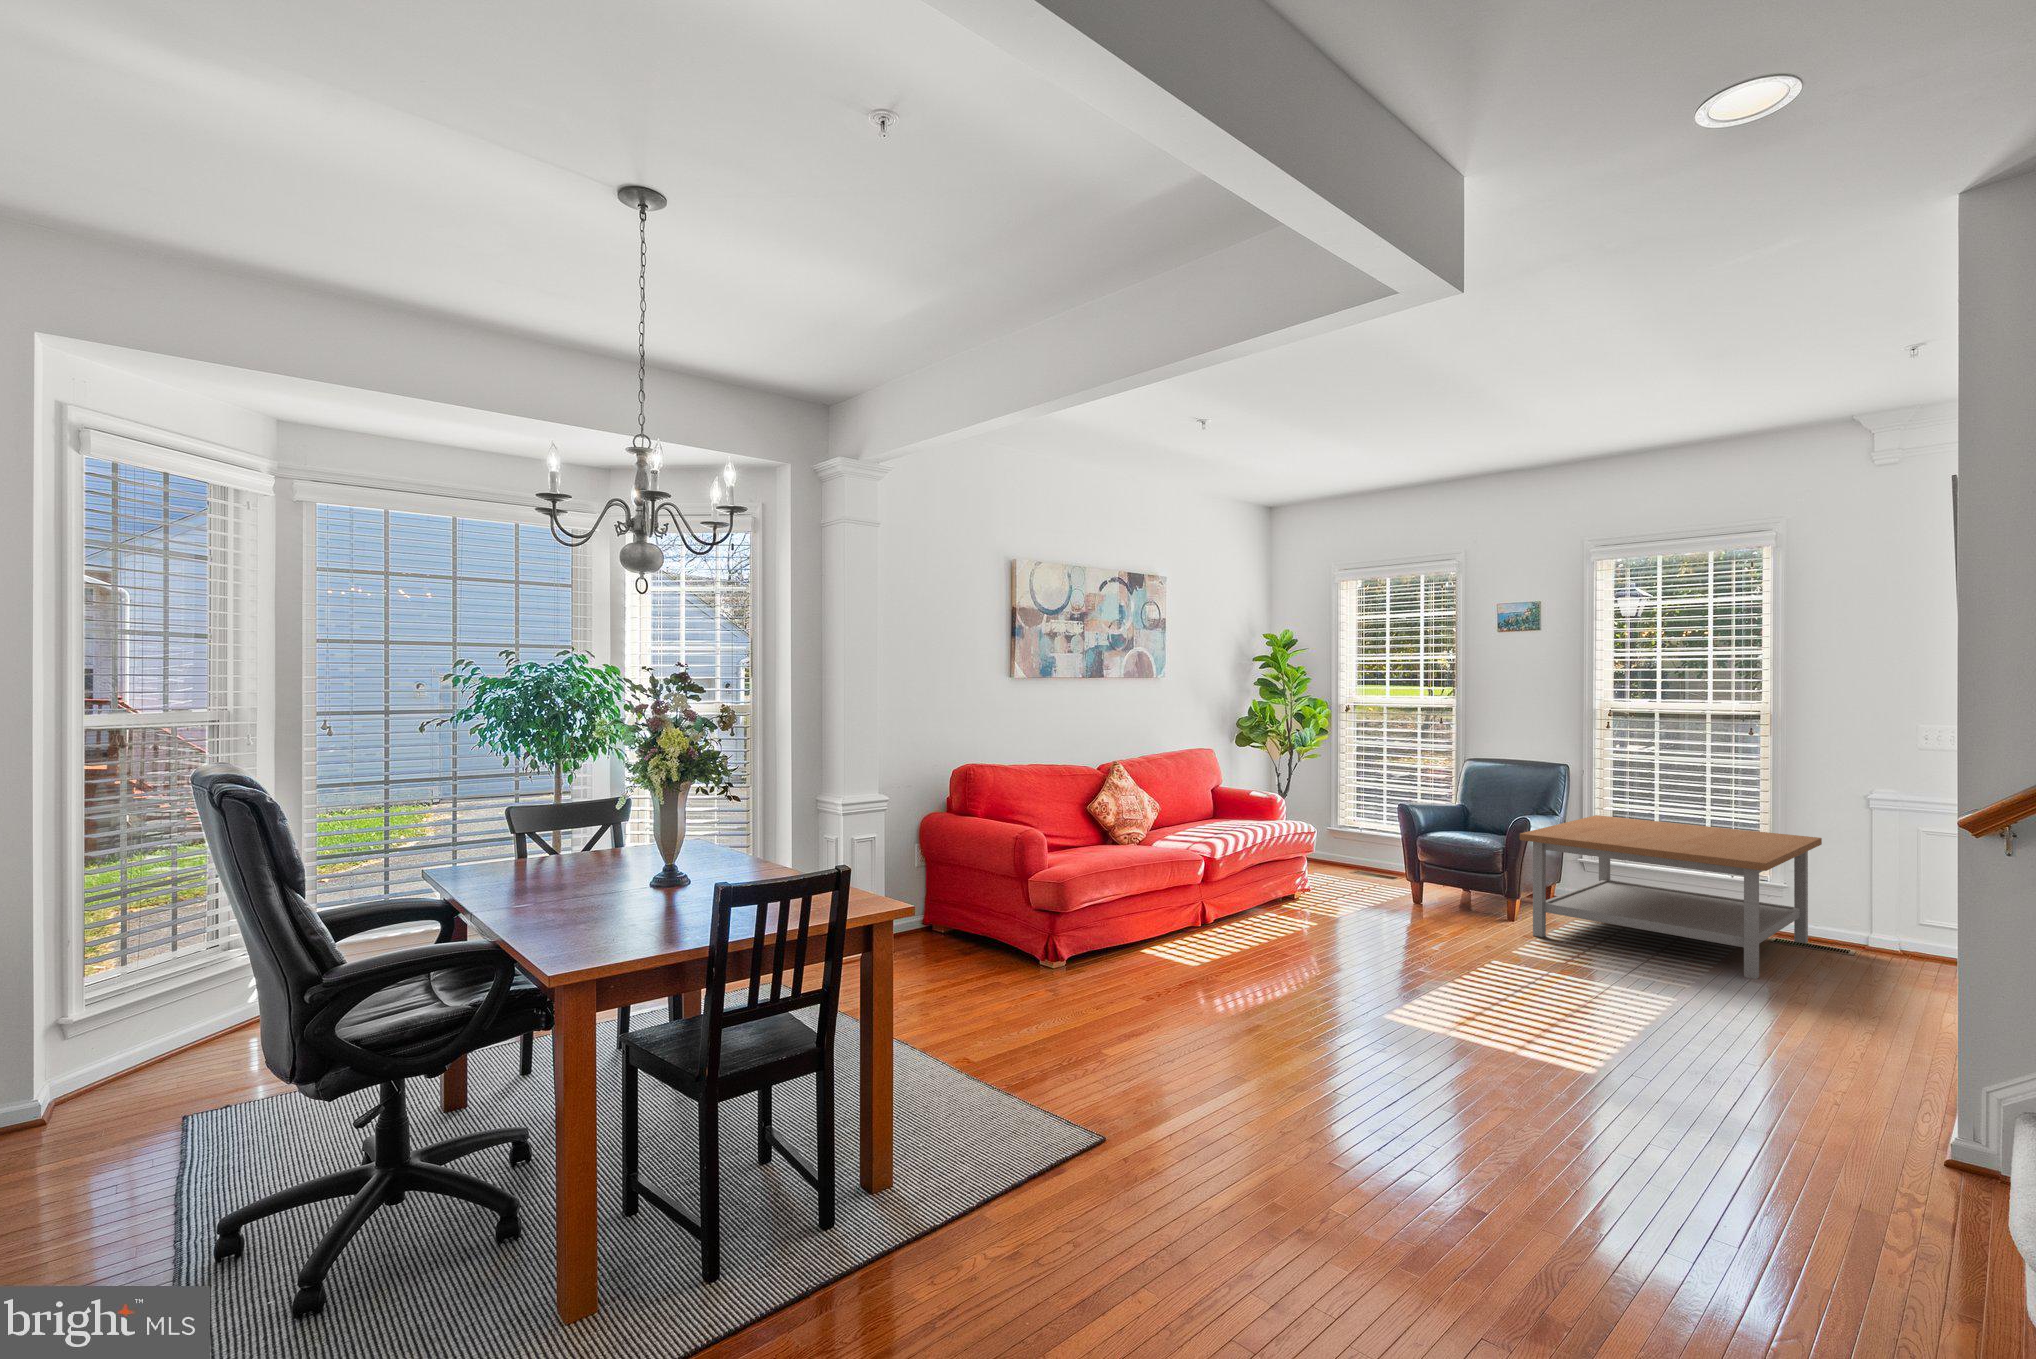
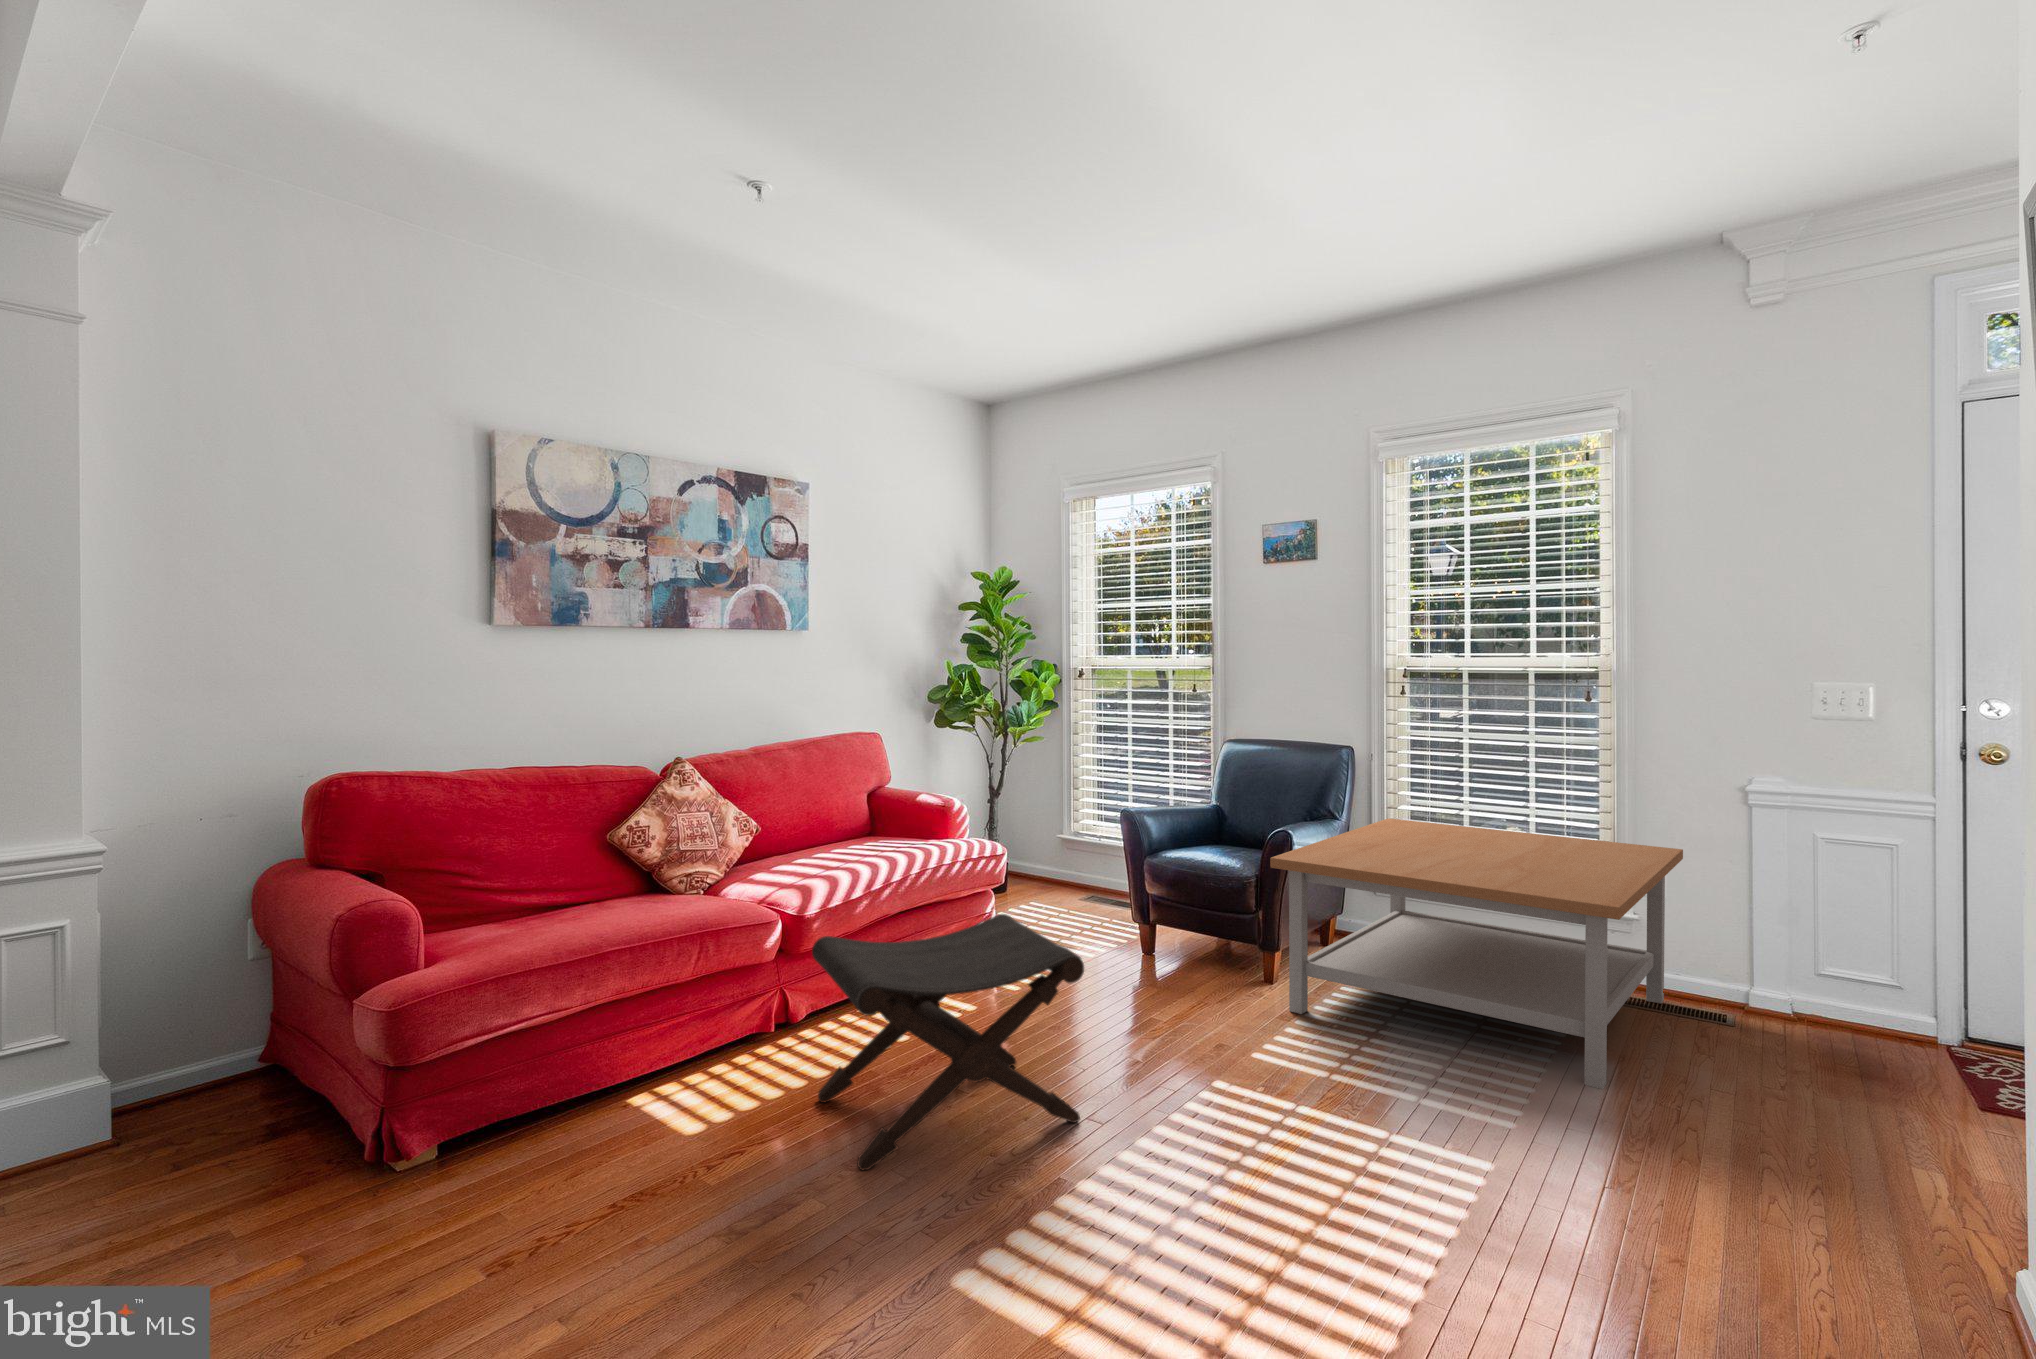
footstool: none [1249,858,1422,986] -> present [812,914,1084,1170]

